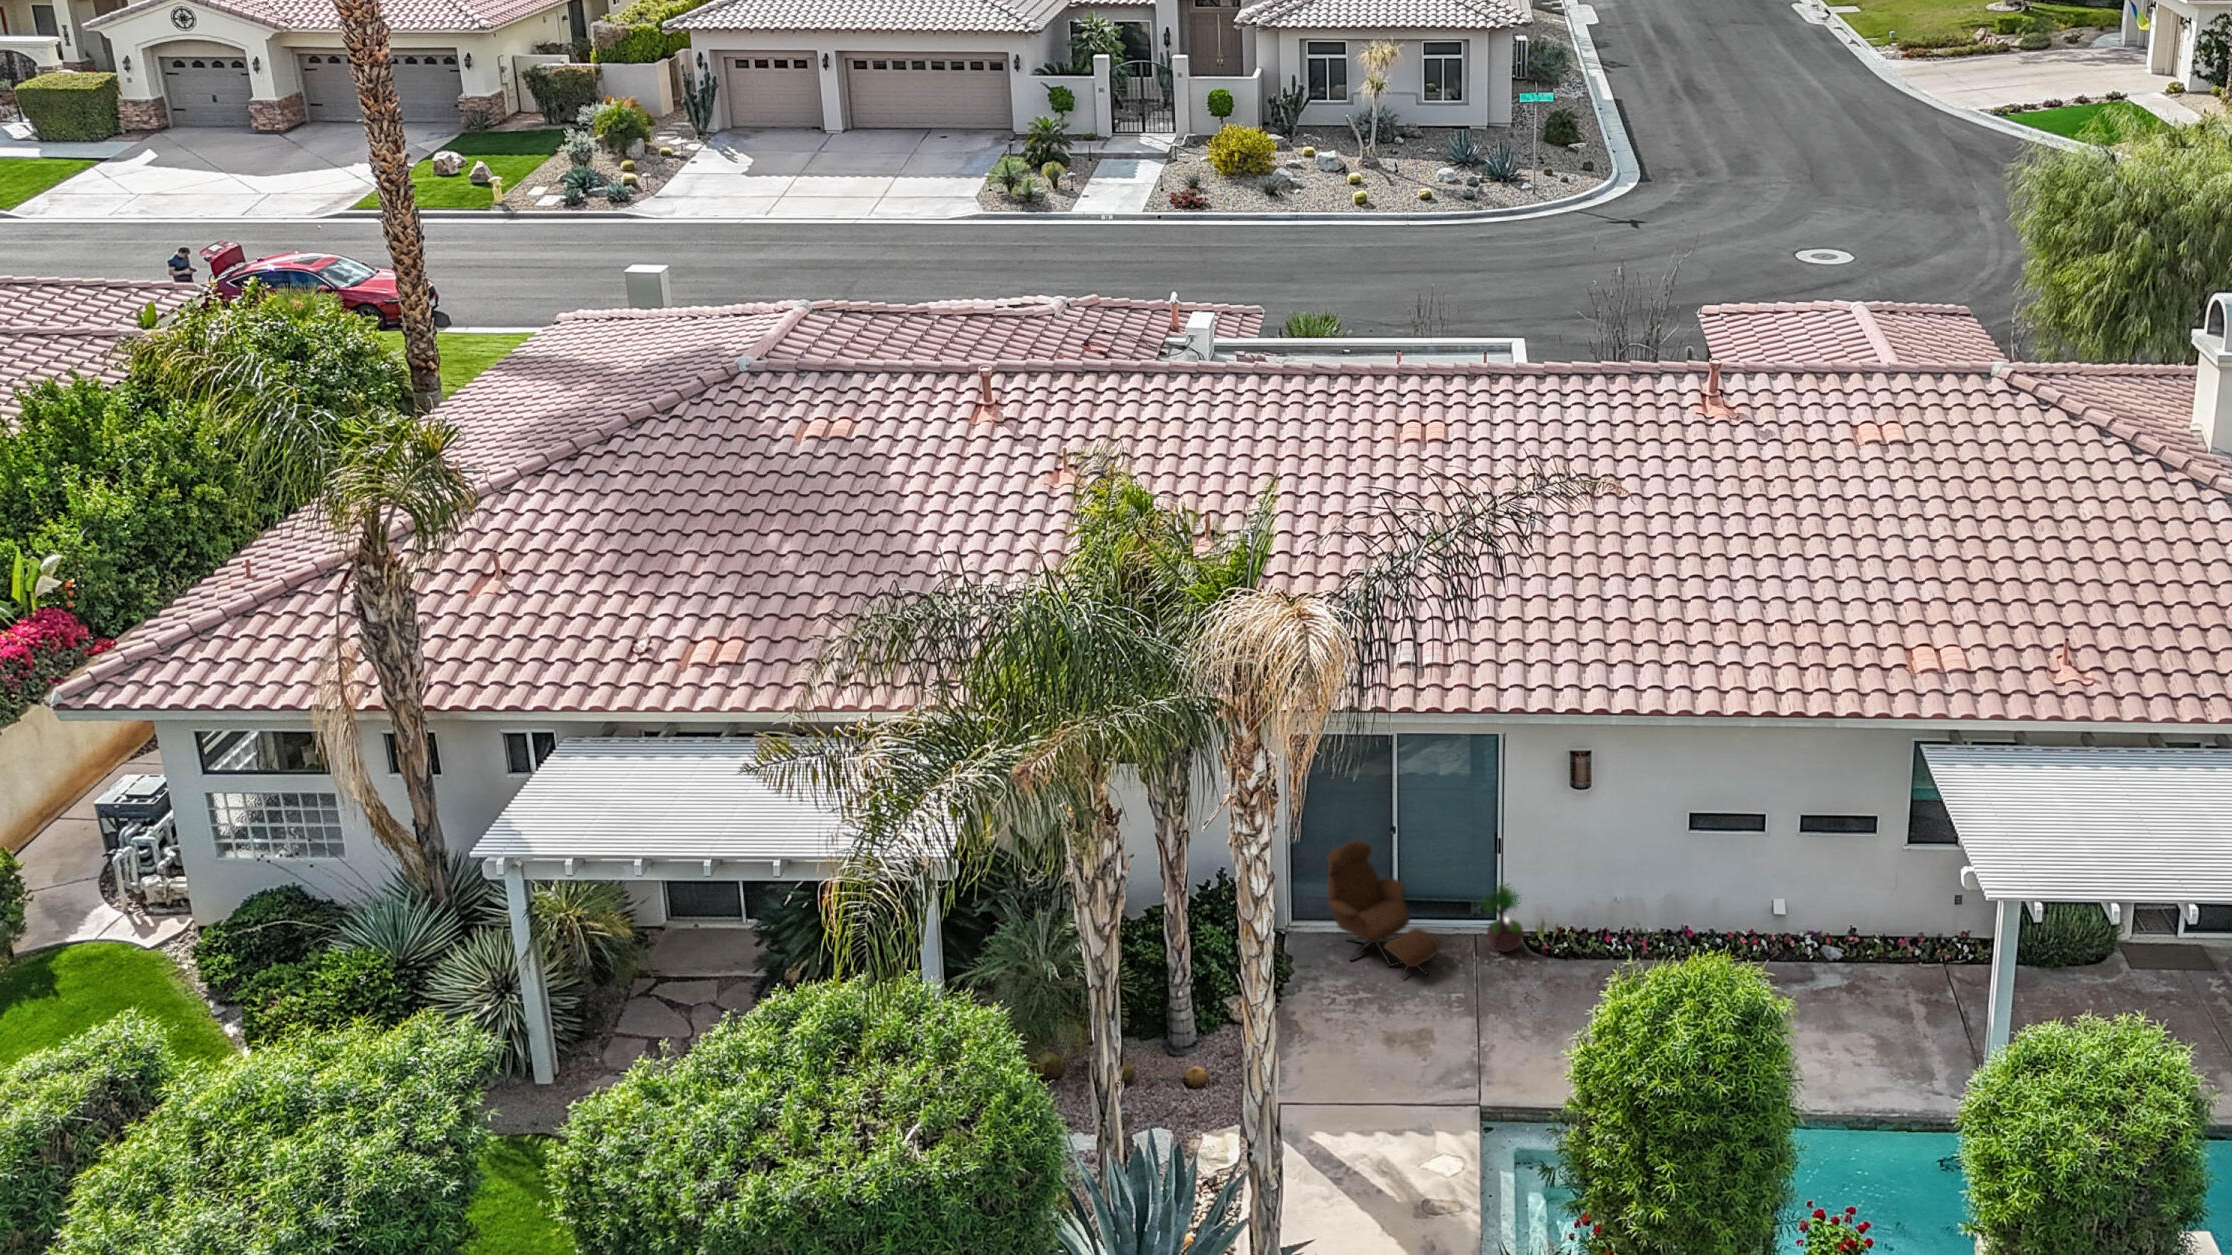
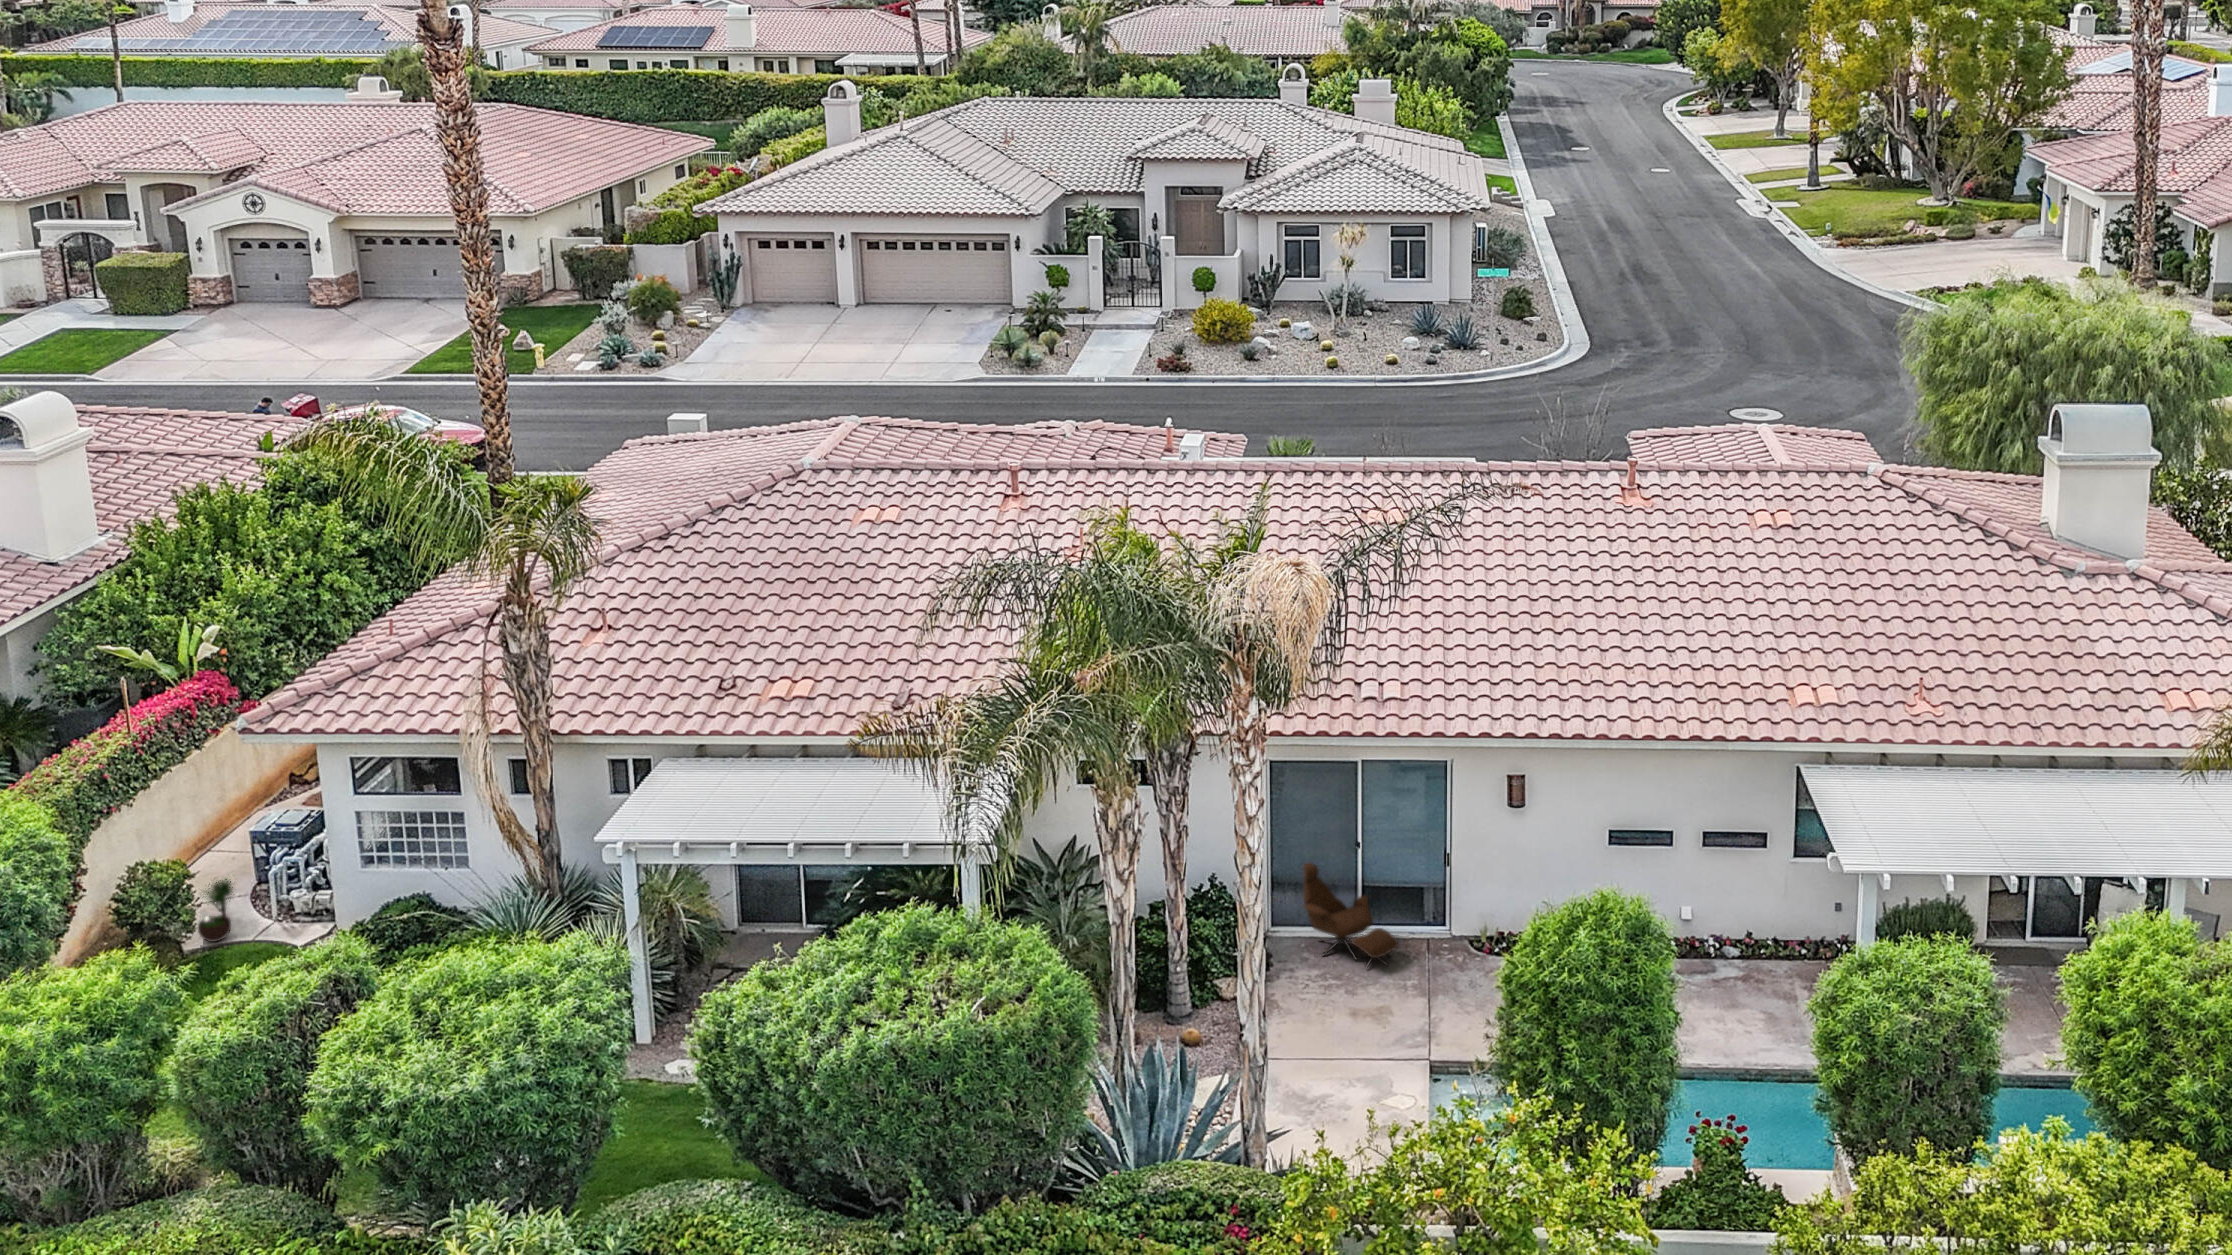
potted tree: present [1479,882,1523,952] -> present [198,878,234,942]

